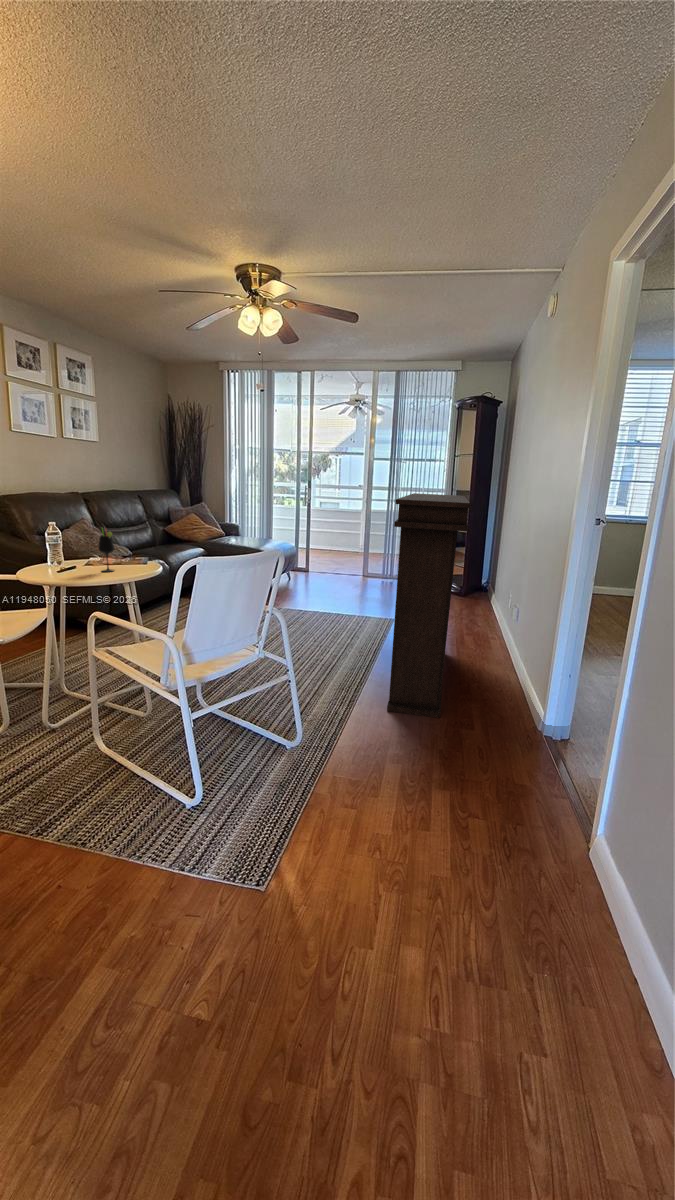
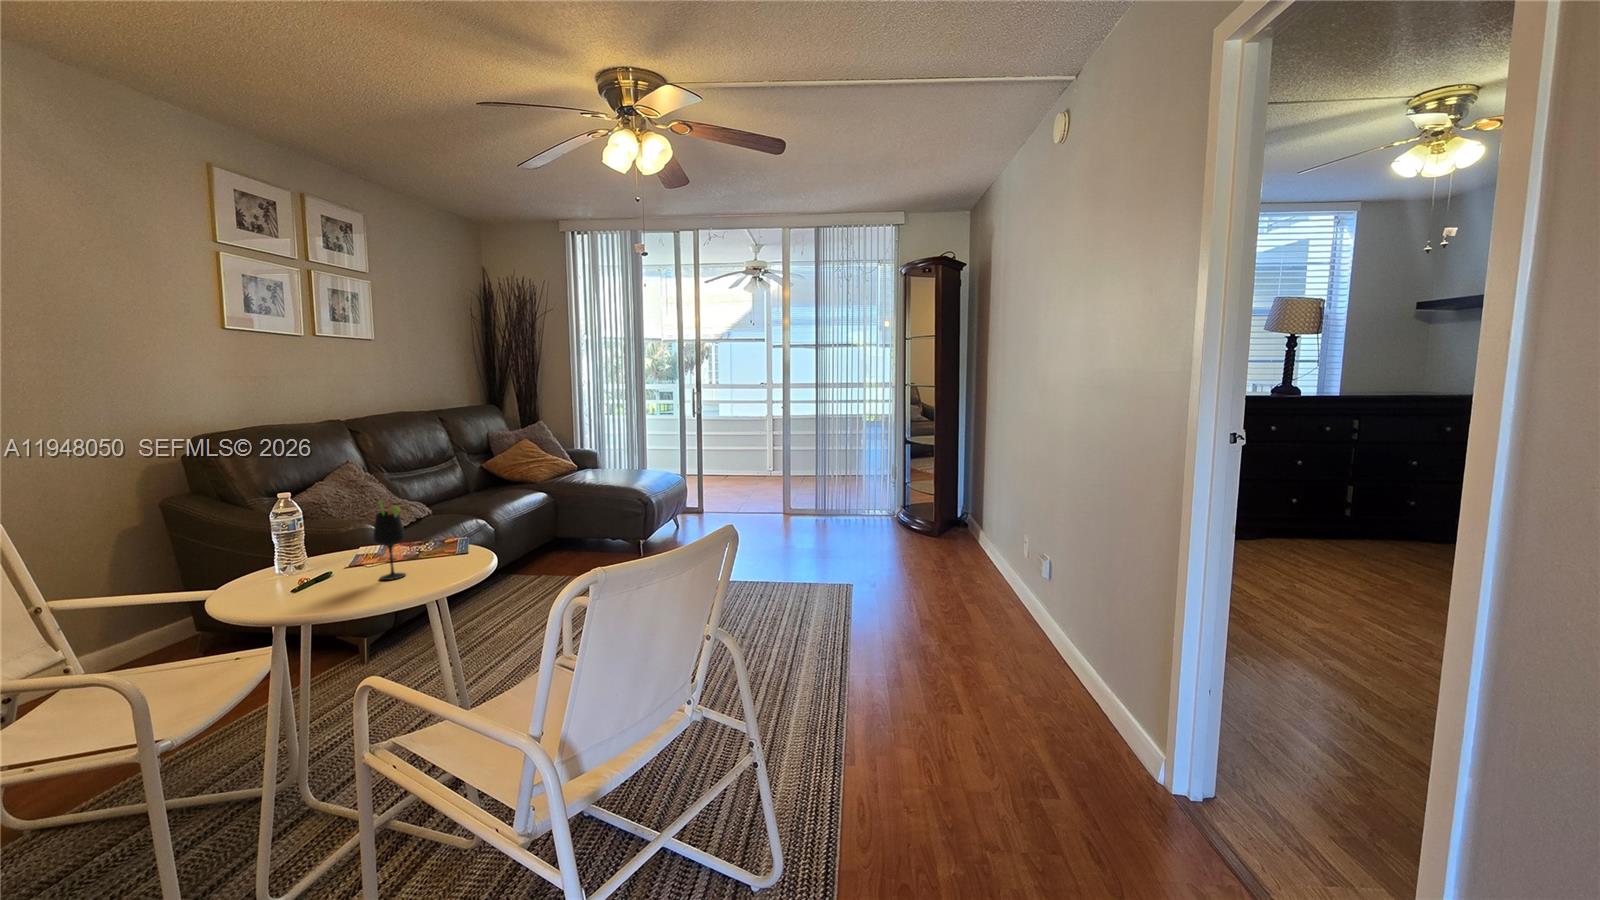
console table: present [387,493,470,718] -> none [883,398,1021,772]

